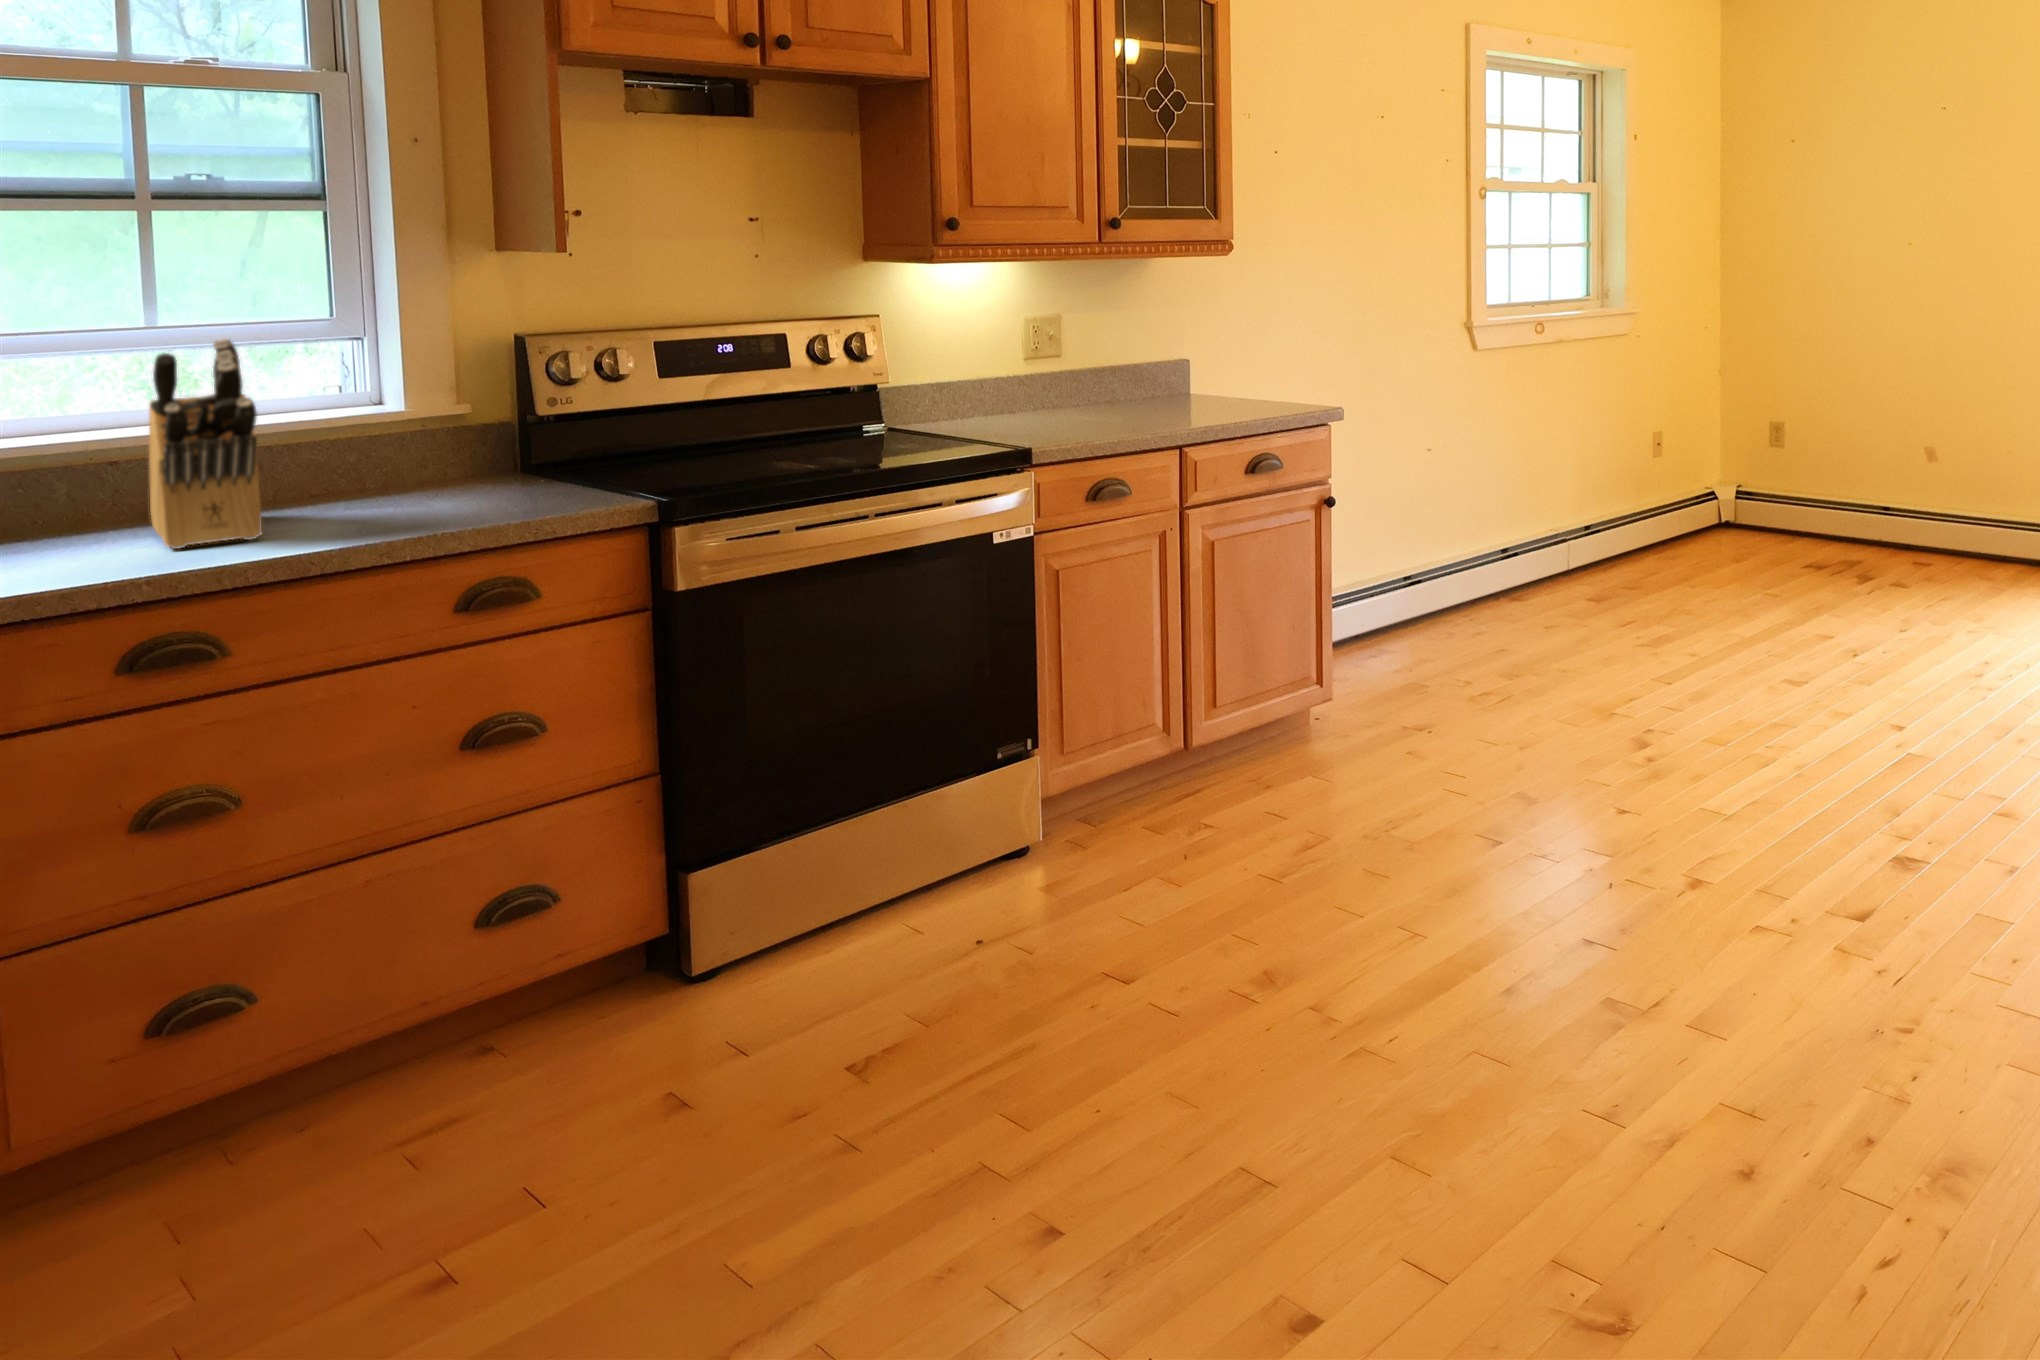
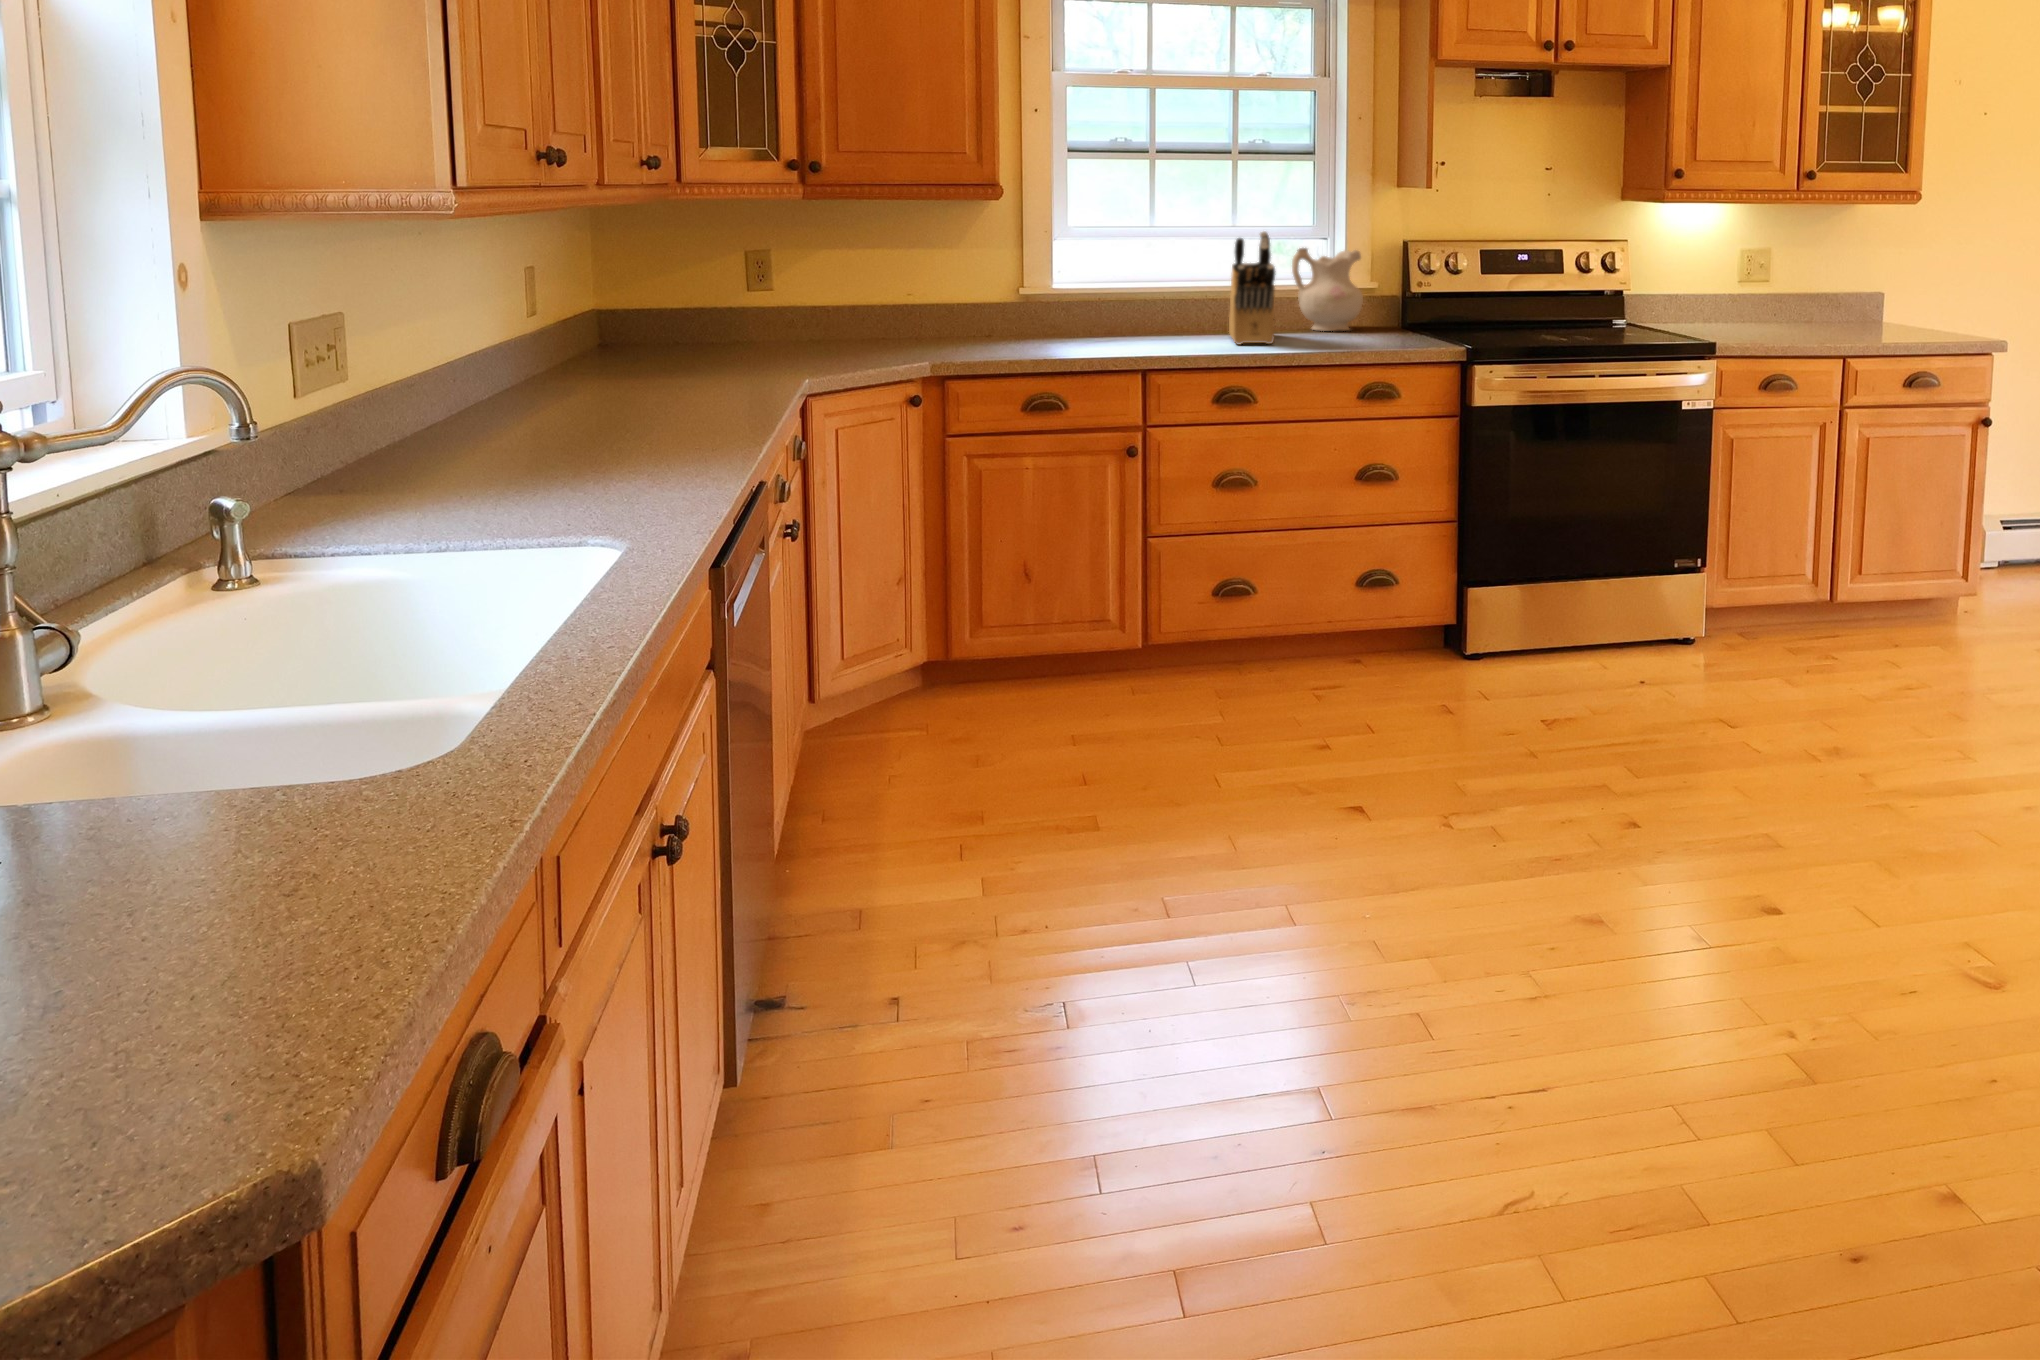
ceramic pitcher: none [289,355,445,497] -> present [1292,248,1363,331]

